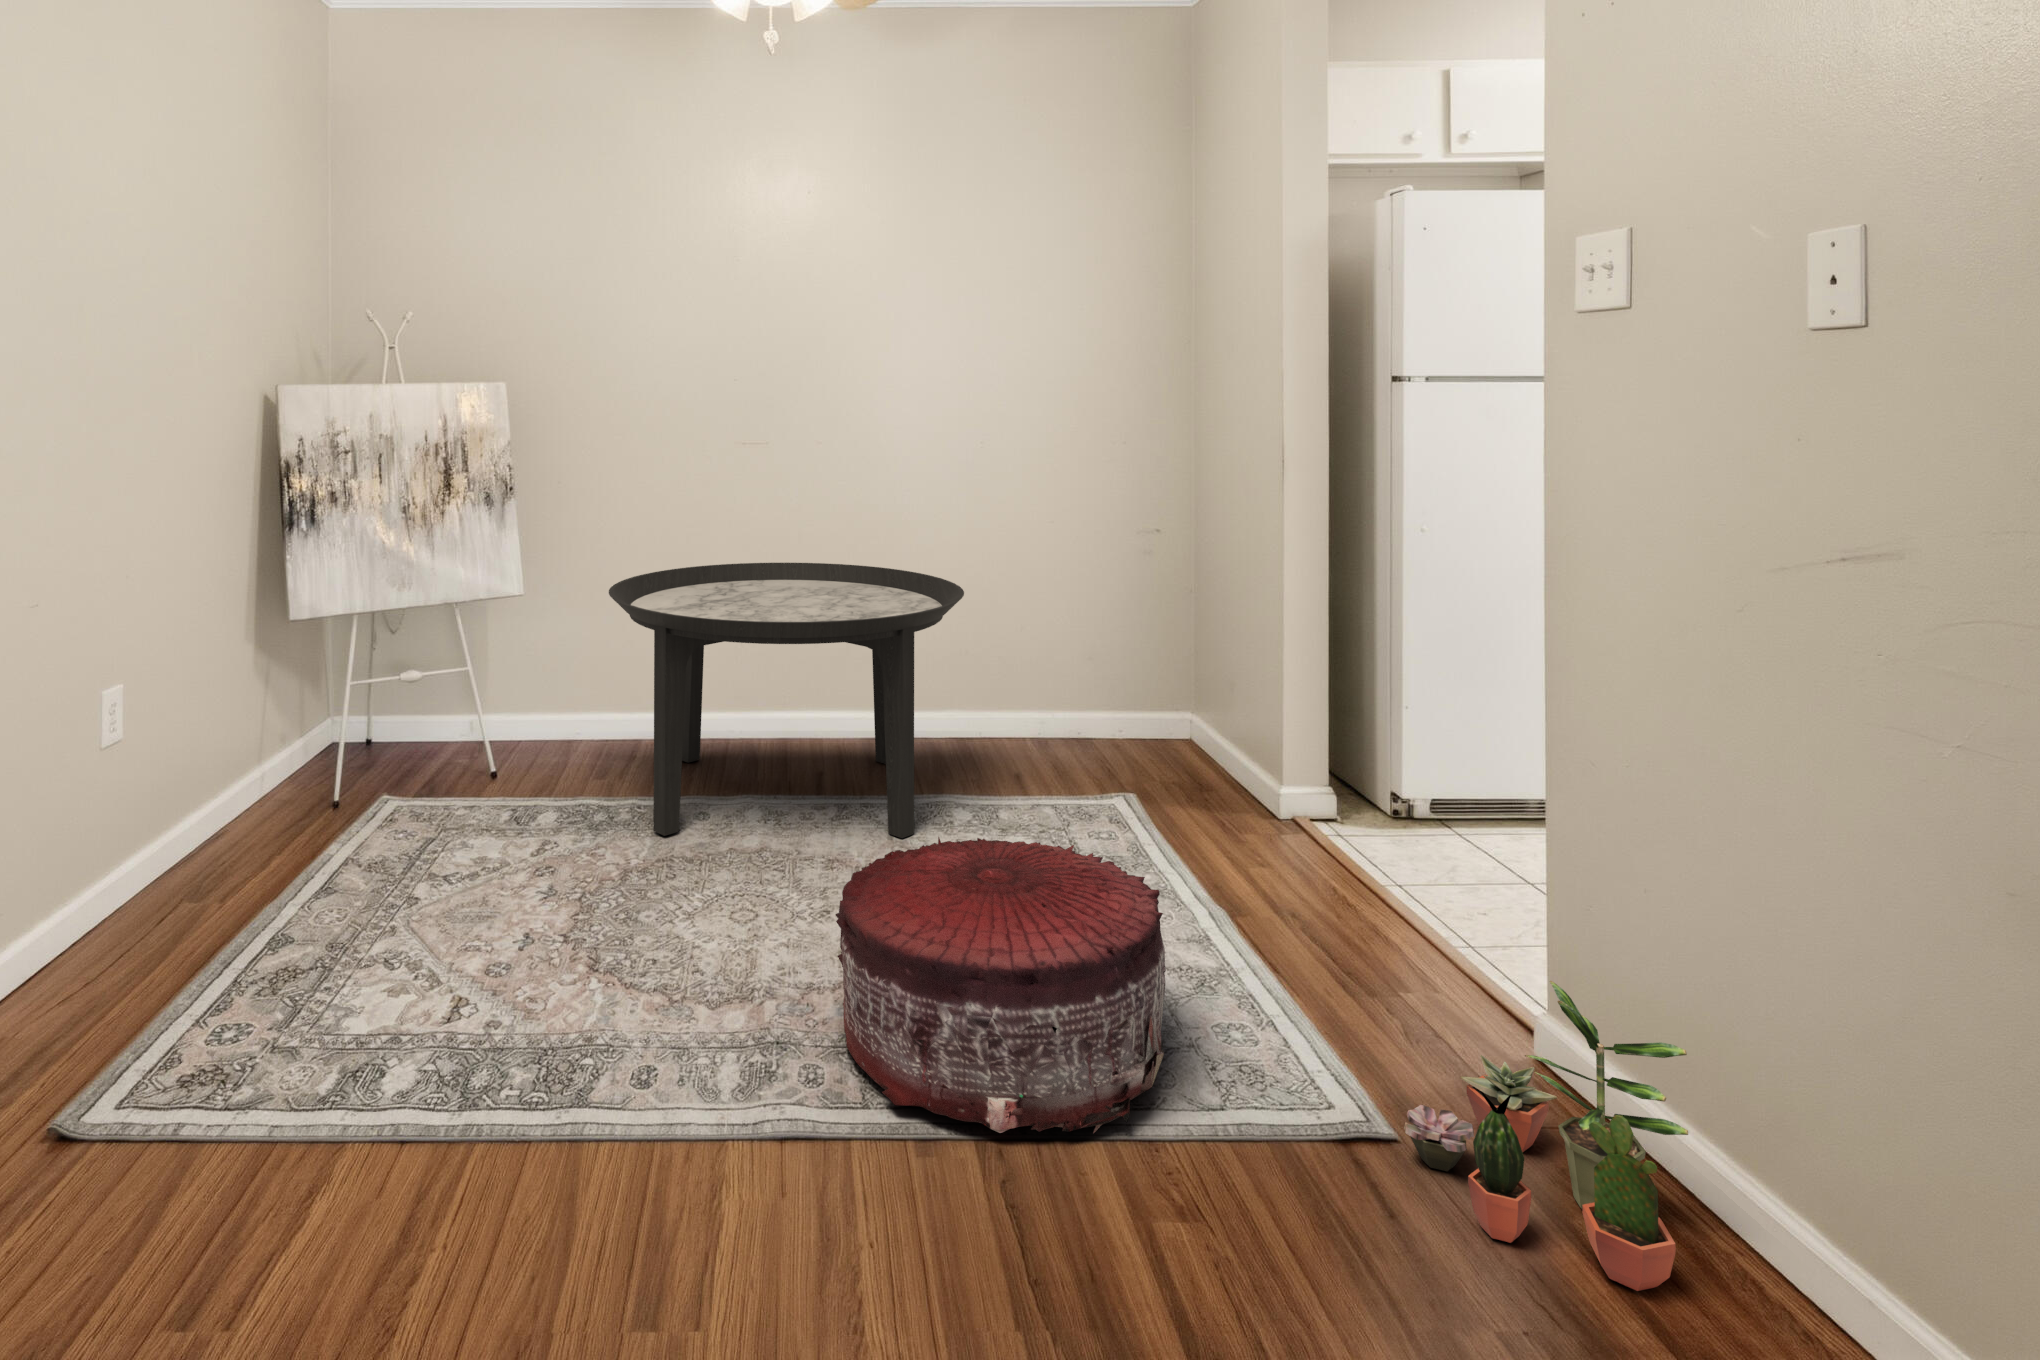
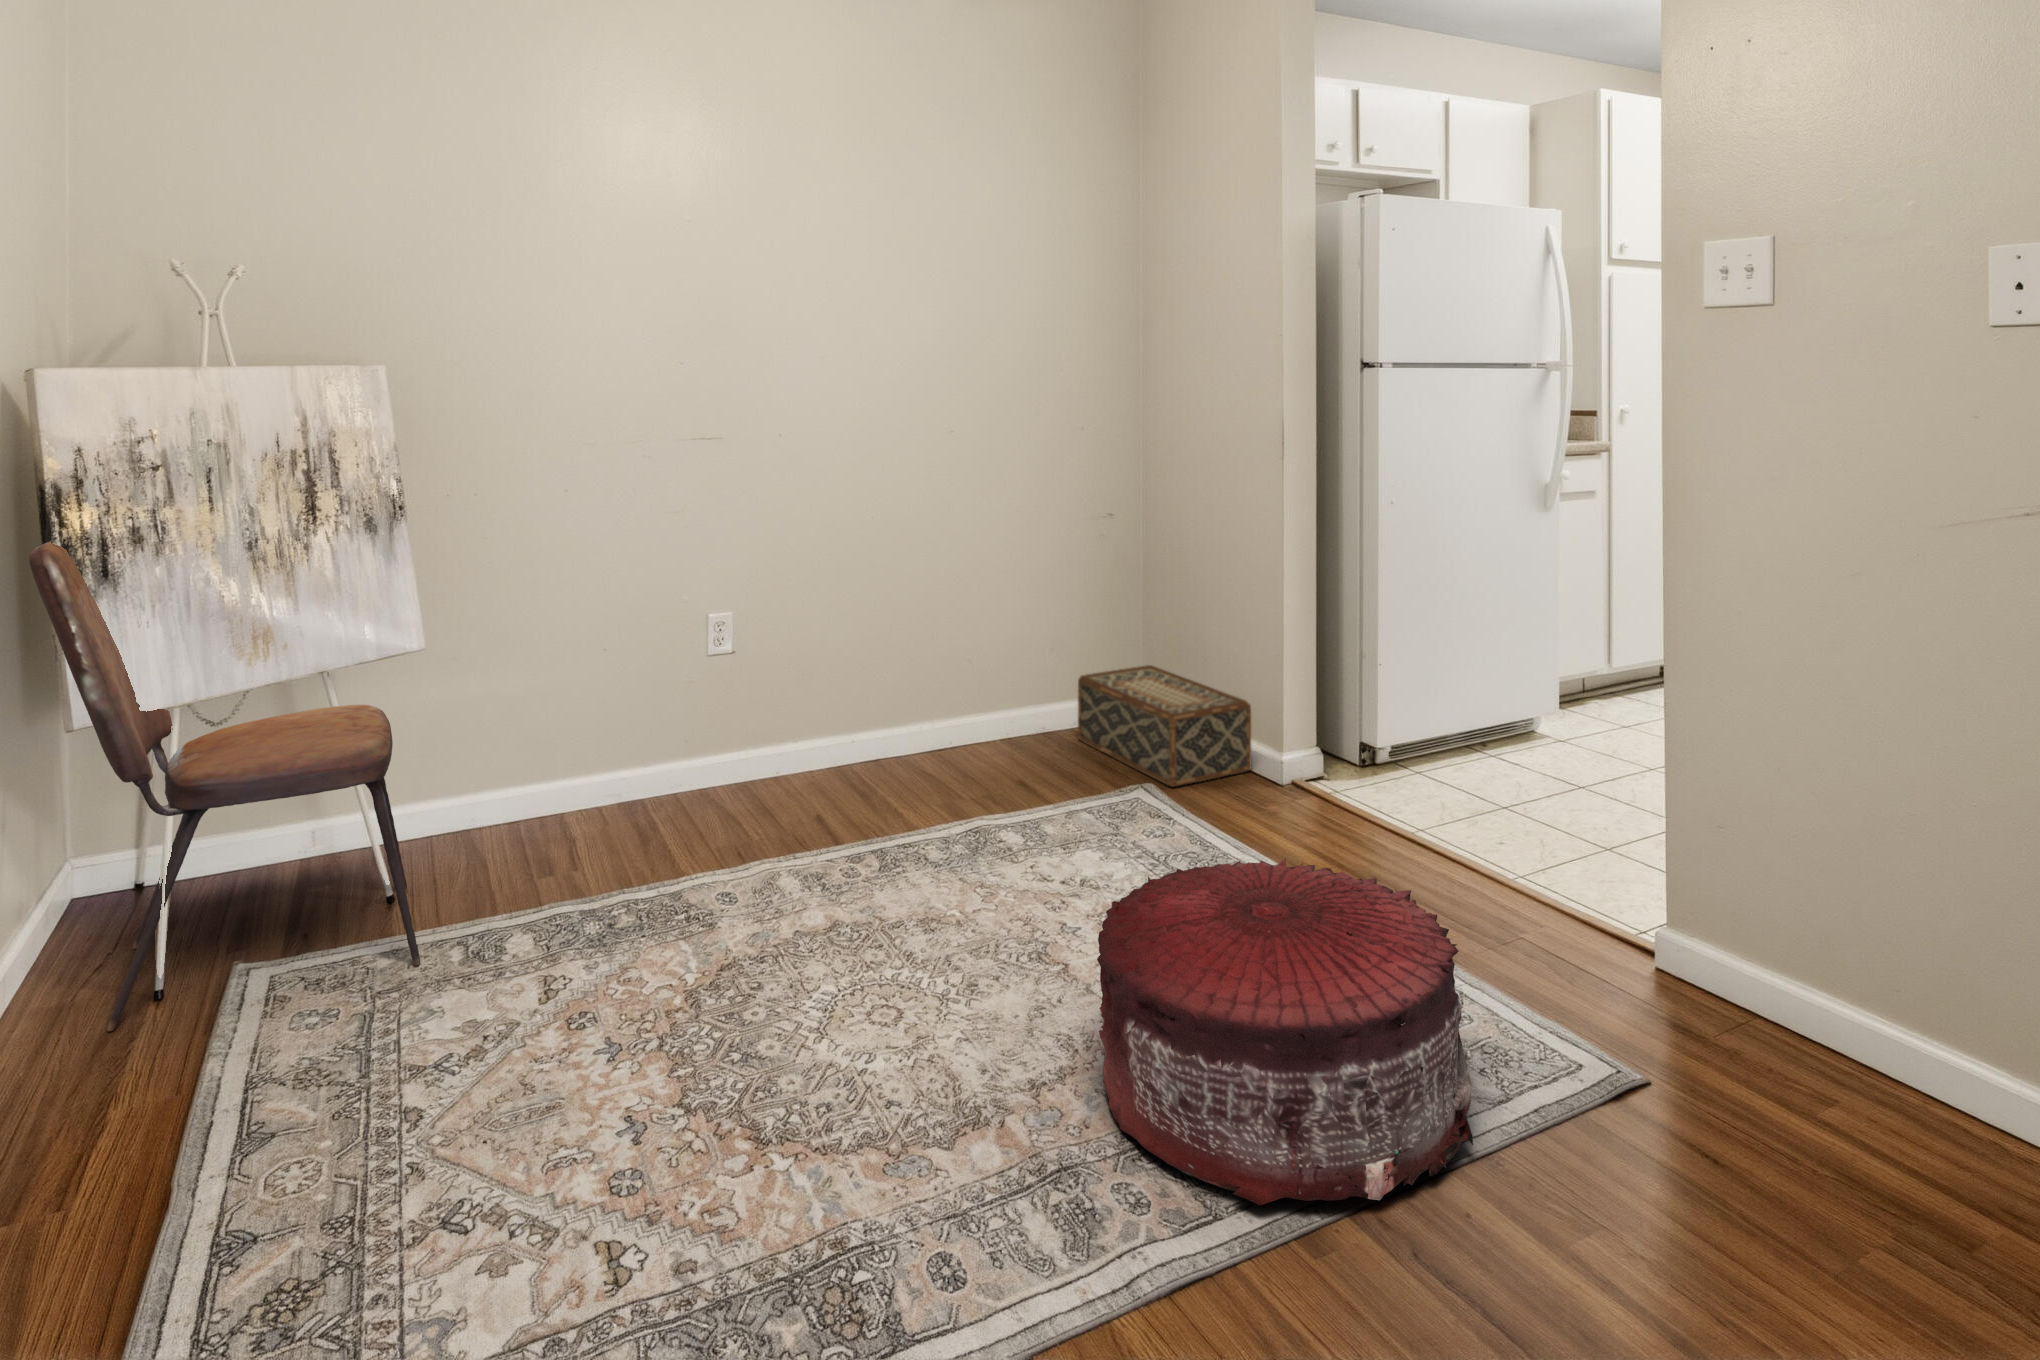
dining chair: none [265,495,509,819] -> present [29,542,420,1031]
round table: present [609,563,964,838] -> none [577,574,1007,935]
woven basket: none [1108,685,1259,801] -> present [1078,665,1251,787]
potted plant: present [1404,981,1688,1291] -> none [1670,905,1944,1166]

